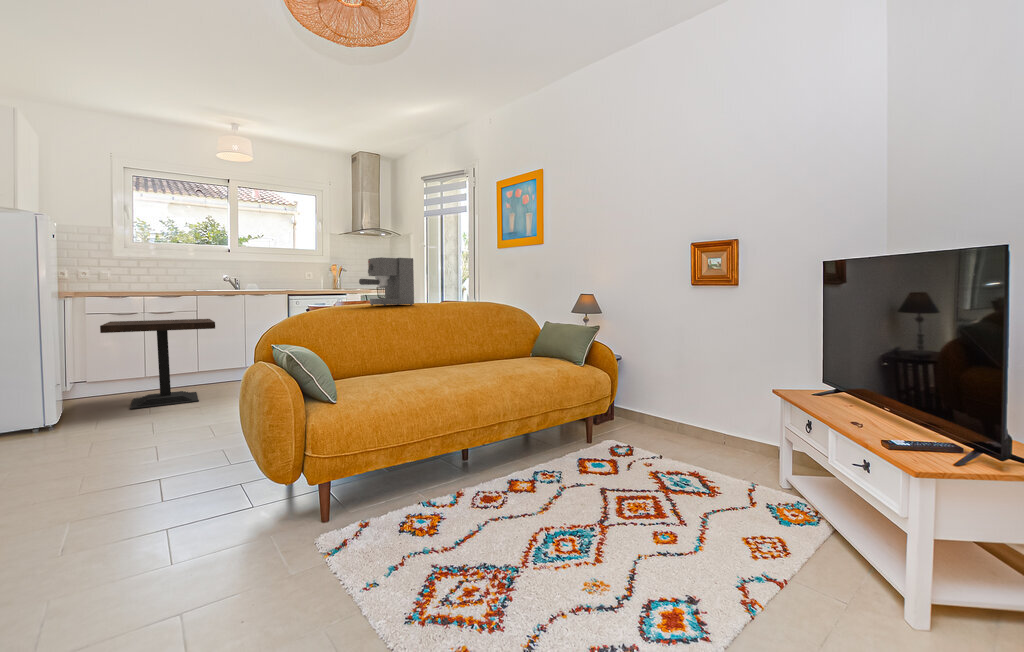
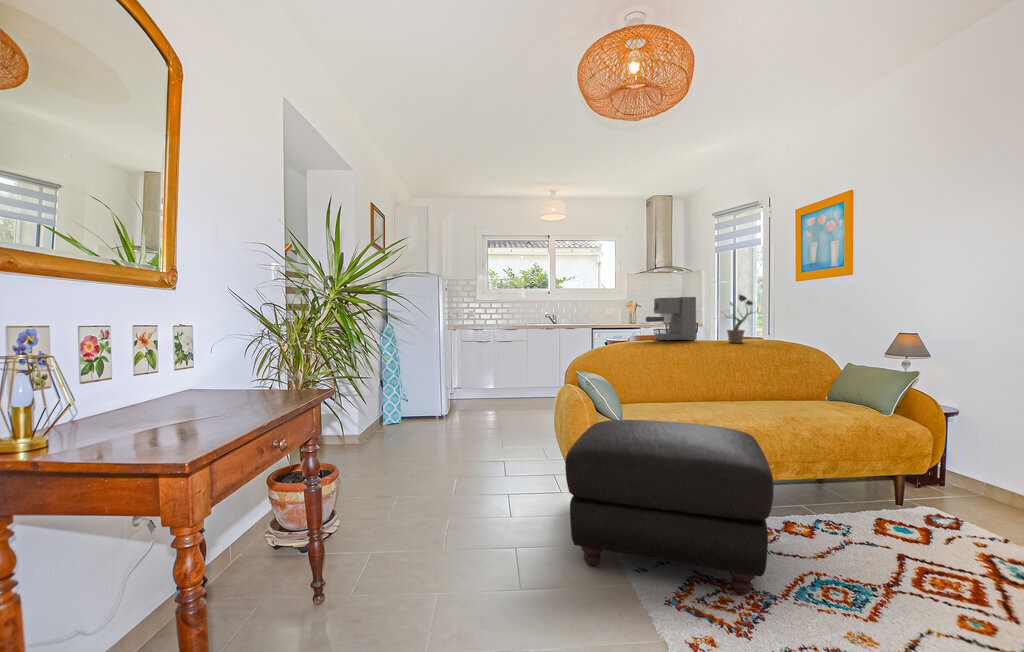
potted plant: none [433,255,481,305] -> present [727,295,764,343]
side table: present [100,319,215,409] -> none [469,345,536,409]
ottoman: none [253,393,516,605] -> present [565,420,774,594]

